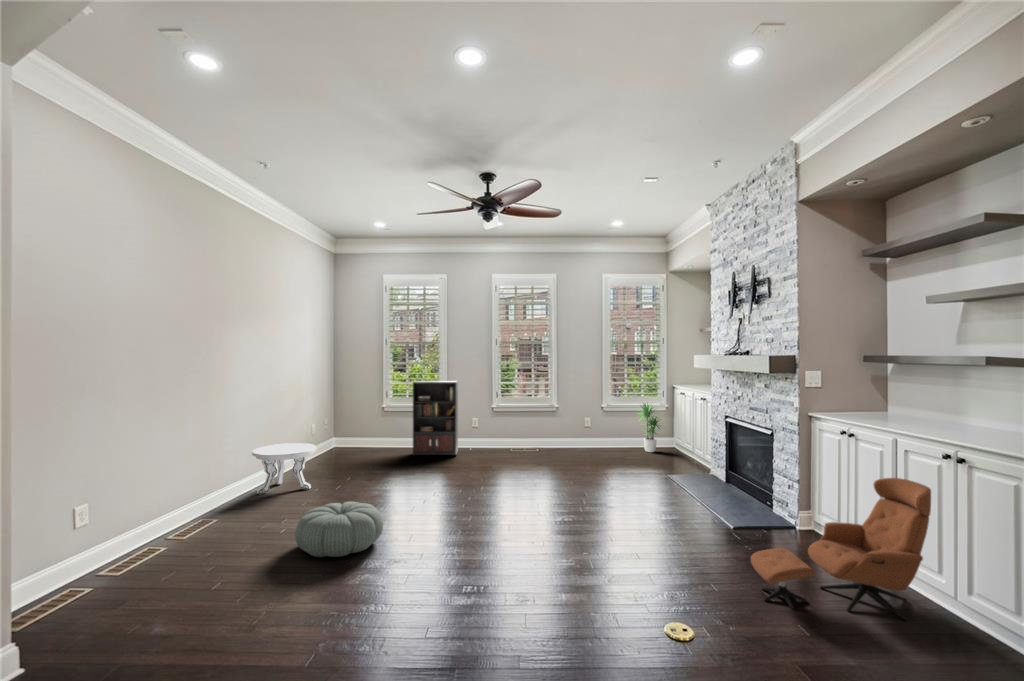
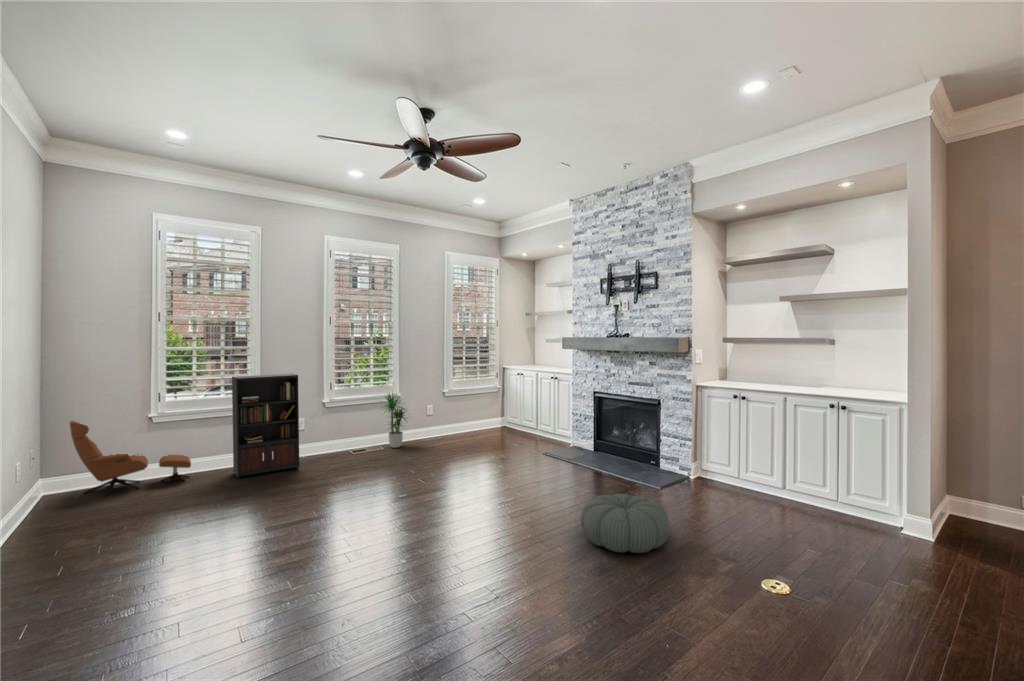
potted plant: present [638,403,661,452] -> present [383,393,407,448]
side table: present [252,443,316,494] -> none [22,485,149,586]
armchair: present [751,478,931,621] -> present [70,421,191,496]
pouf: present [295,502,383,557] -> present [581,494,670,553]

